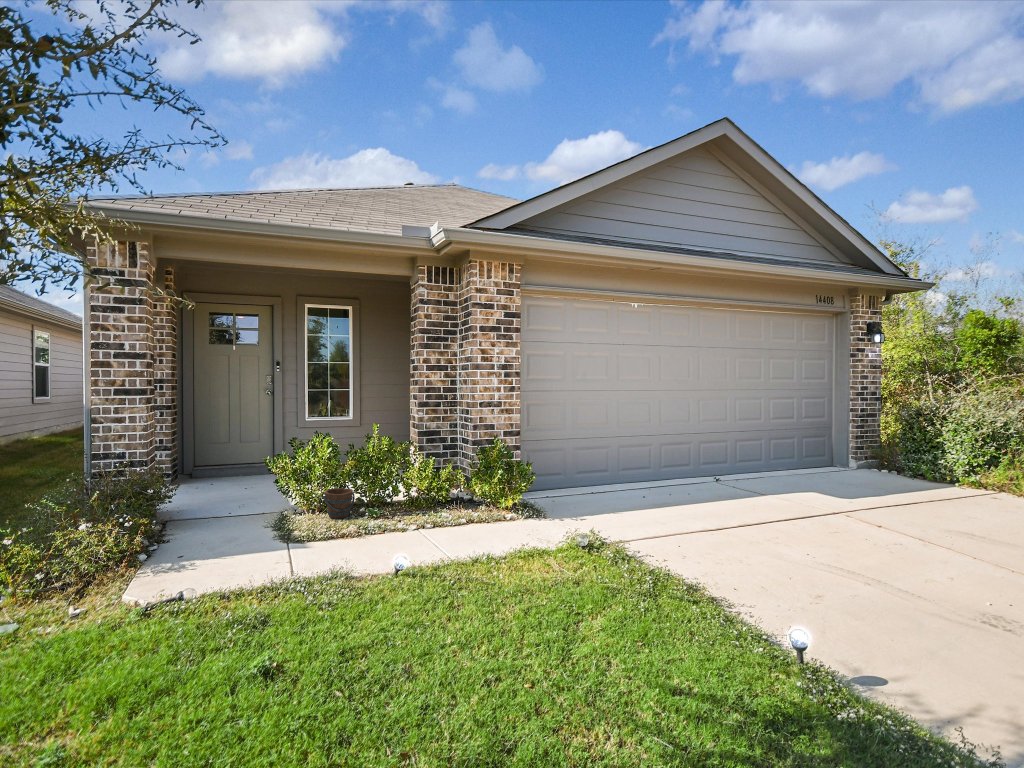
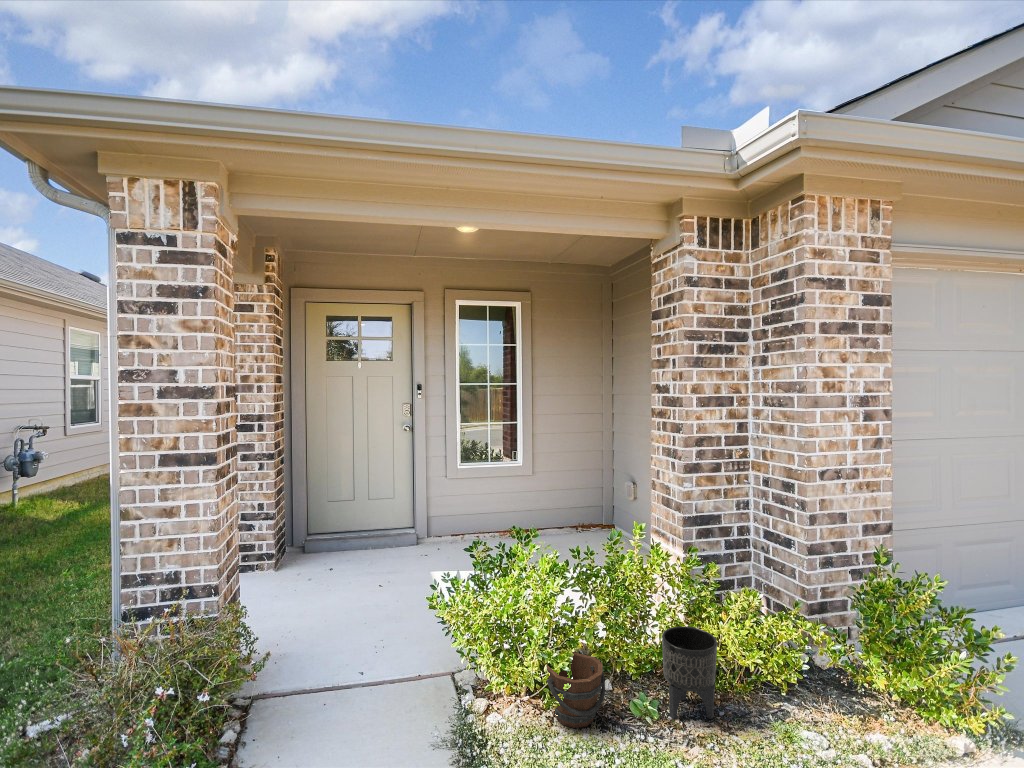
planter: none [384,475,410,516] -> present [662,626,717,719]

